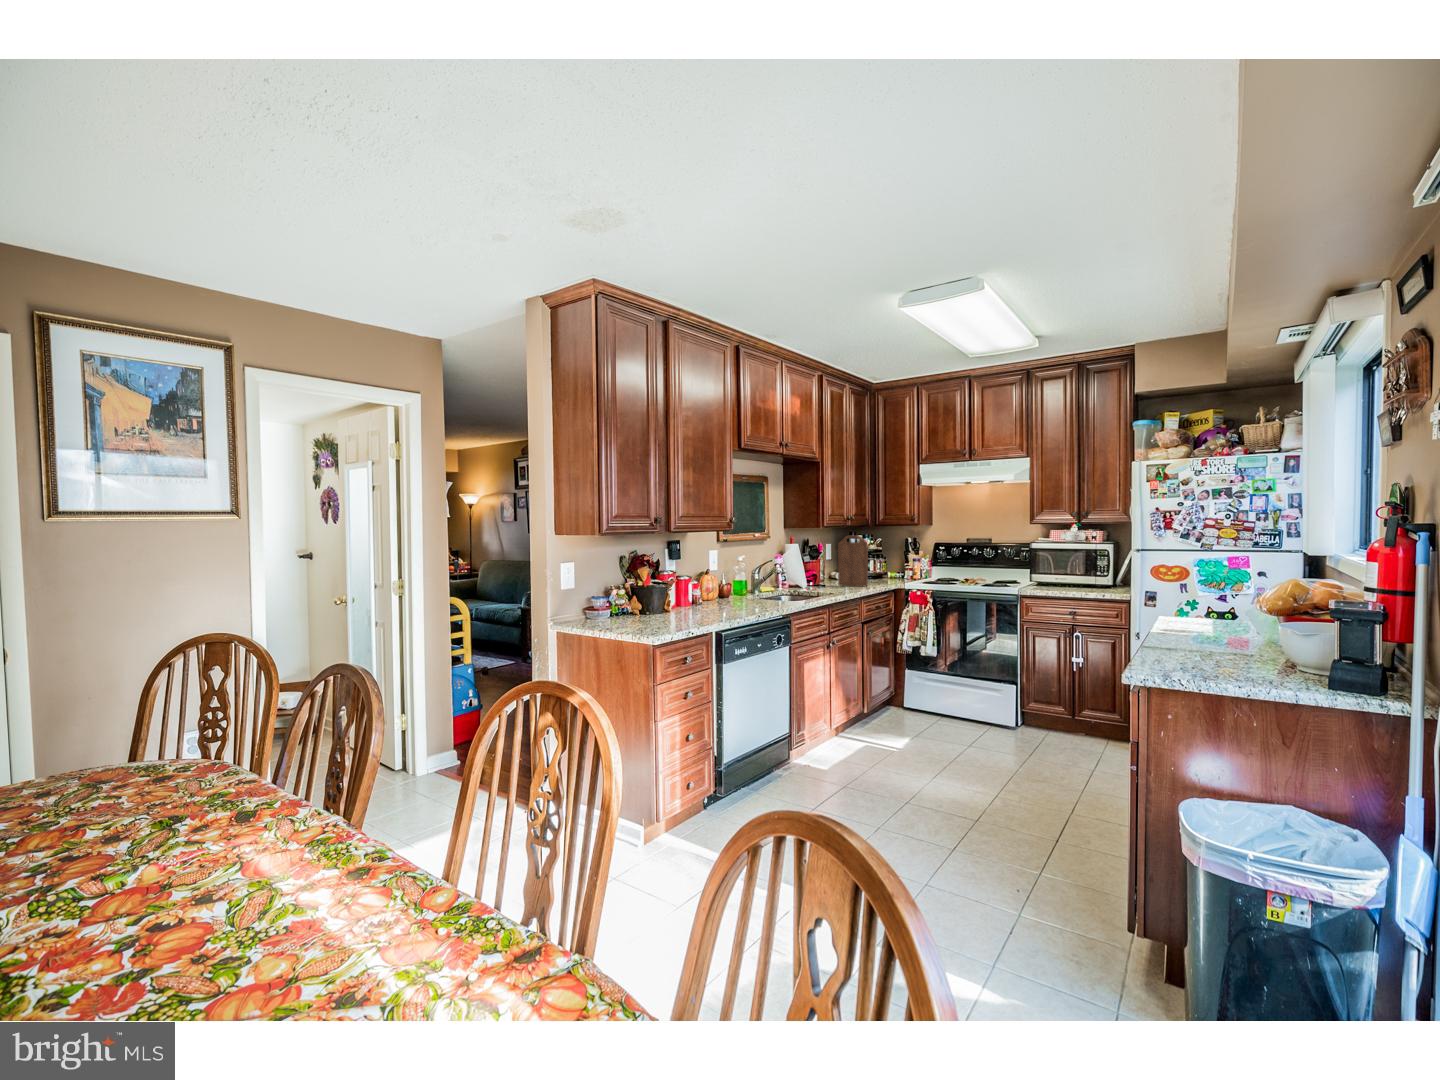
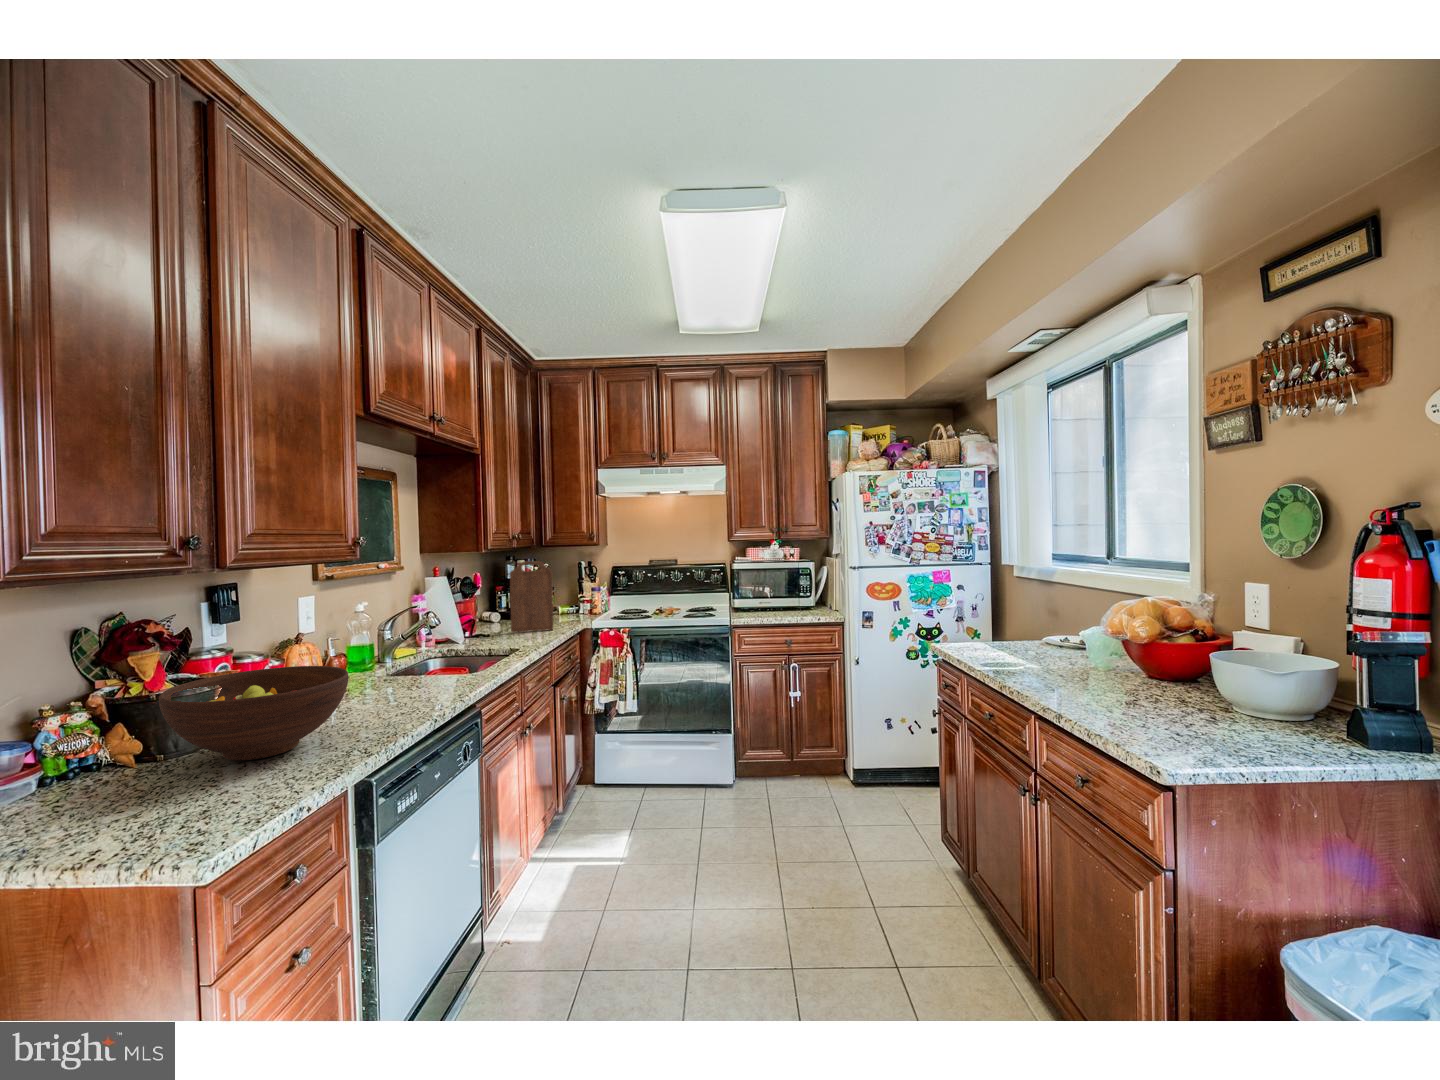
fruit bowl: none [647,581,717,618] -> present [159,666,348,760]

